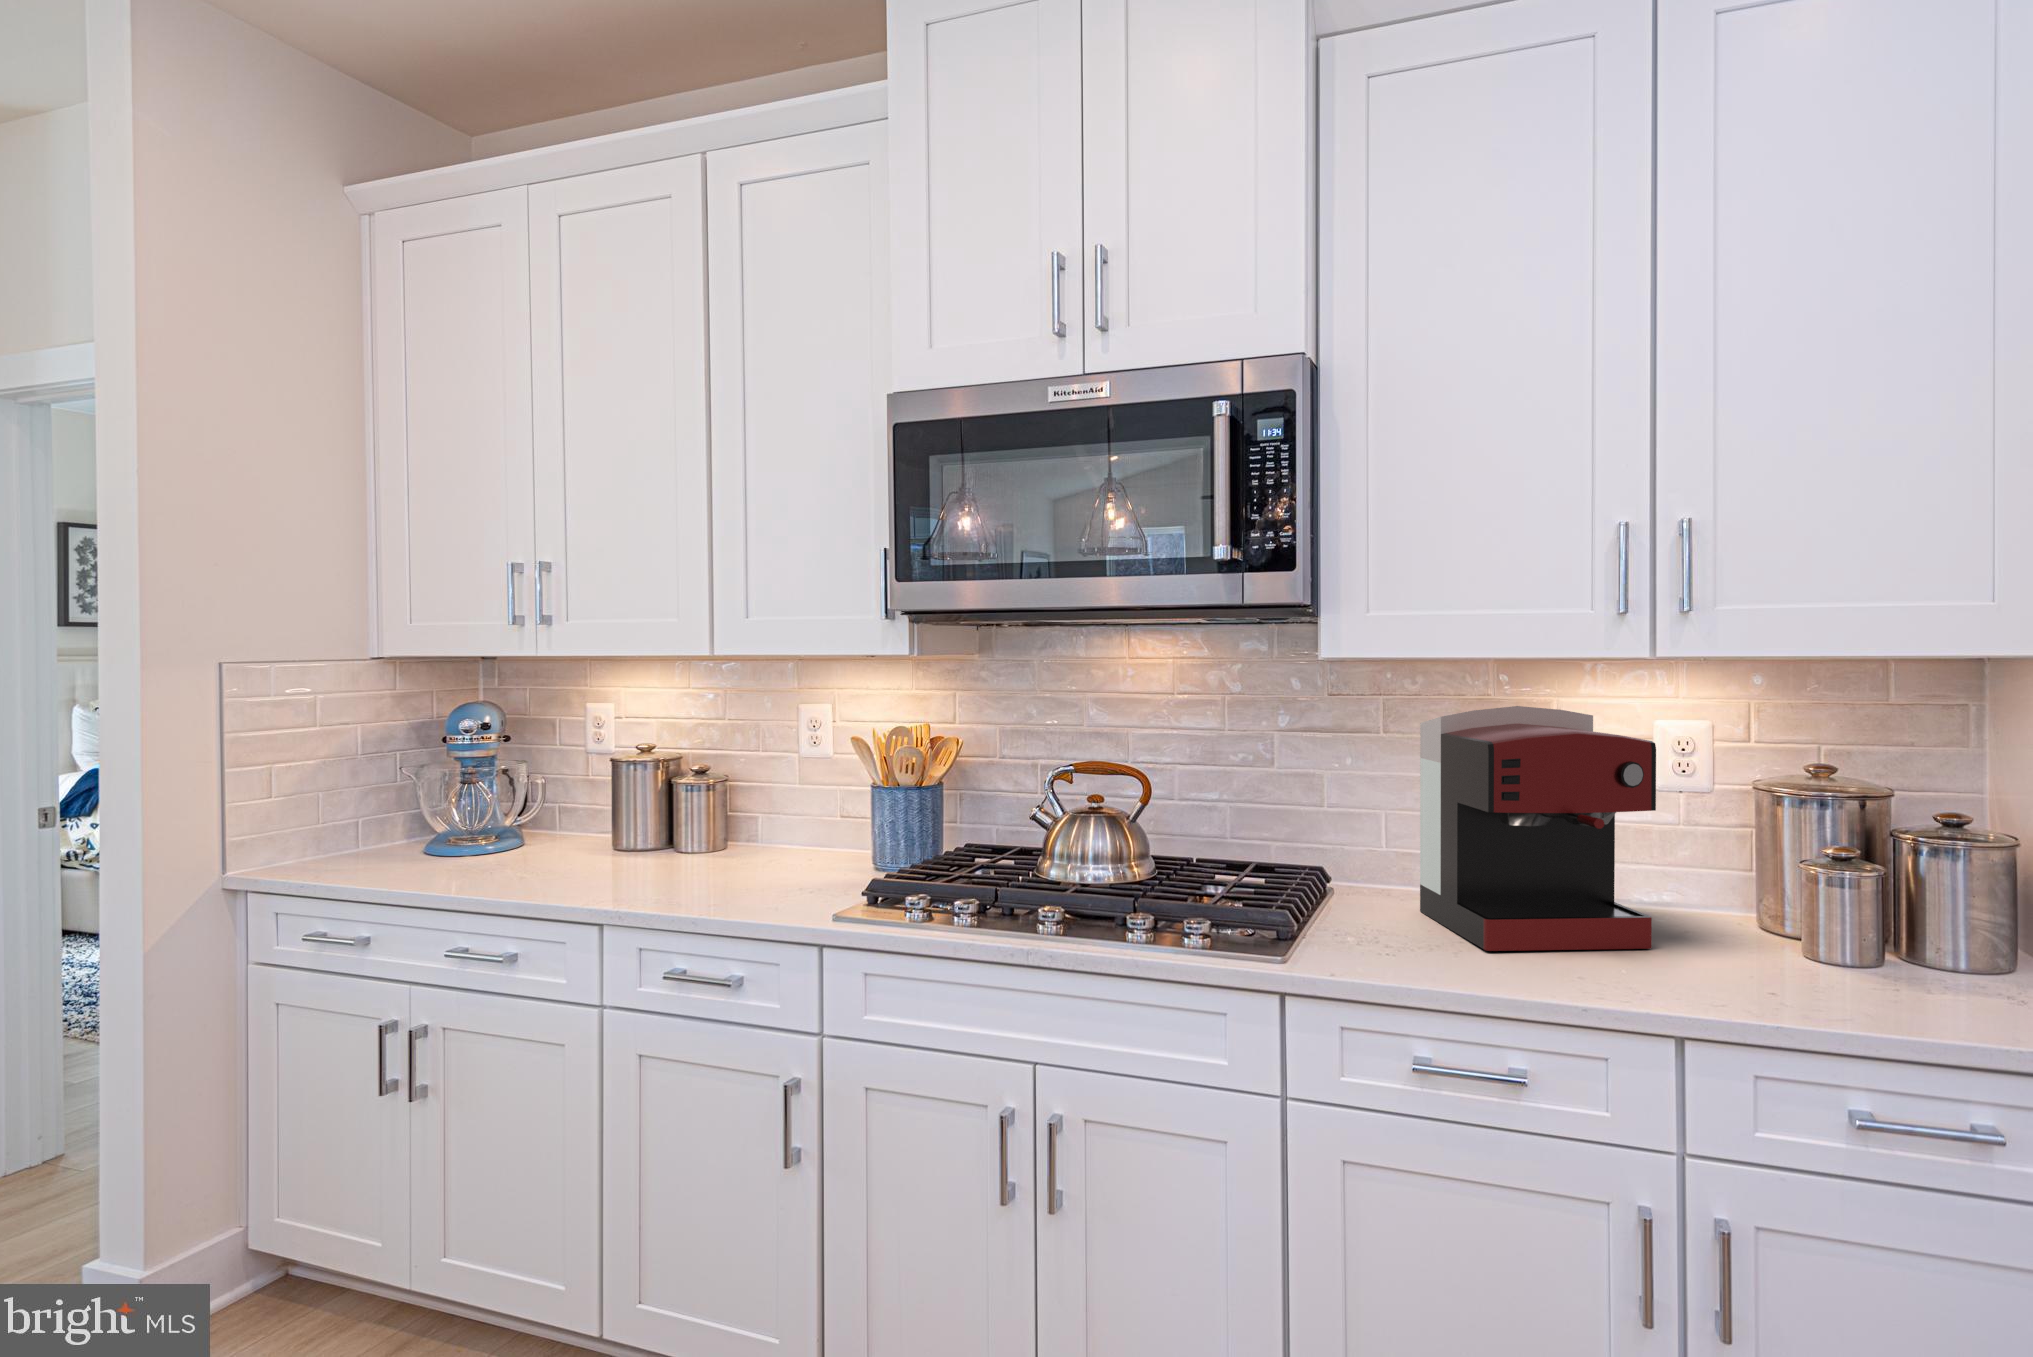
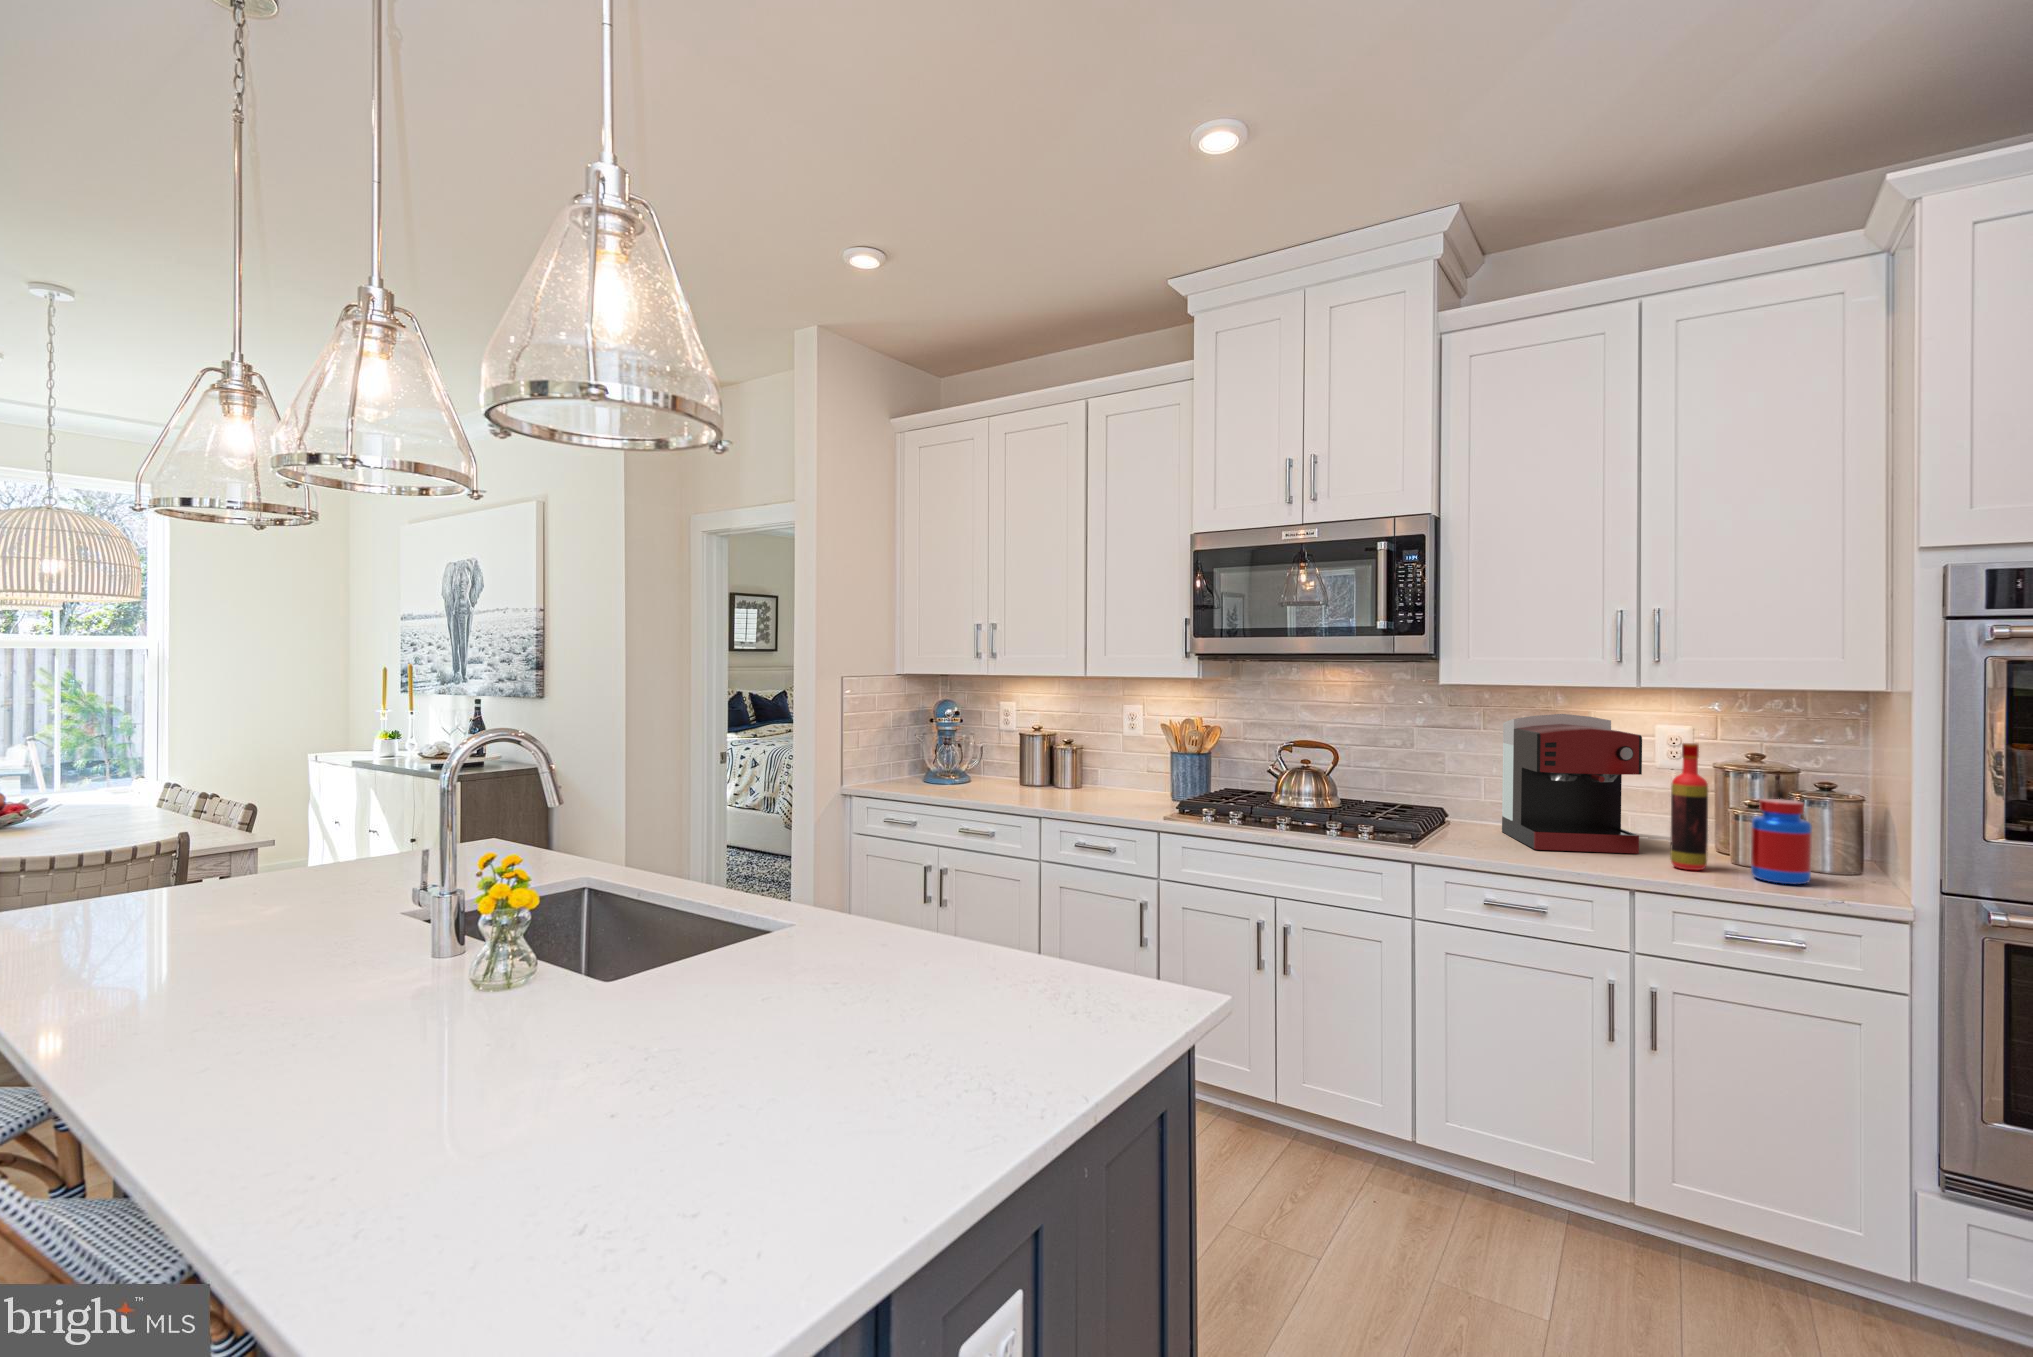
bottle: none [1716,755,1779,984] -> present [1670,743,1708,870]
jar: none [1855,852,1959,1008] -> present [1751,799,1812,884]

